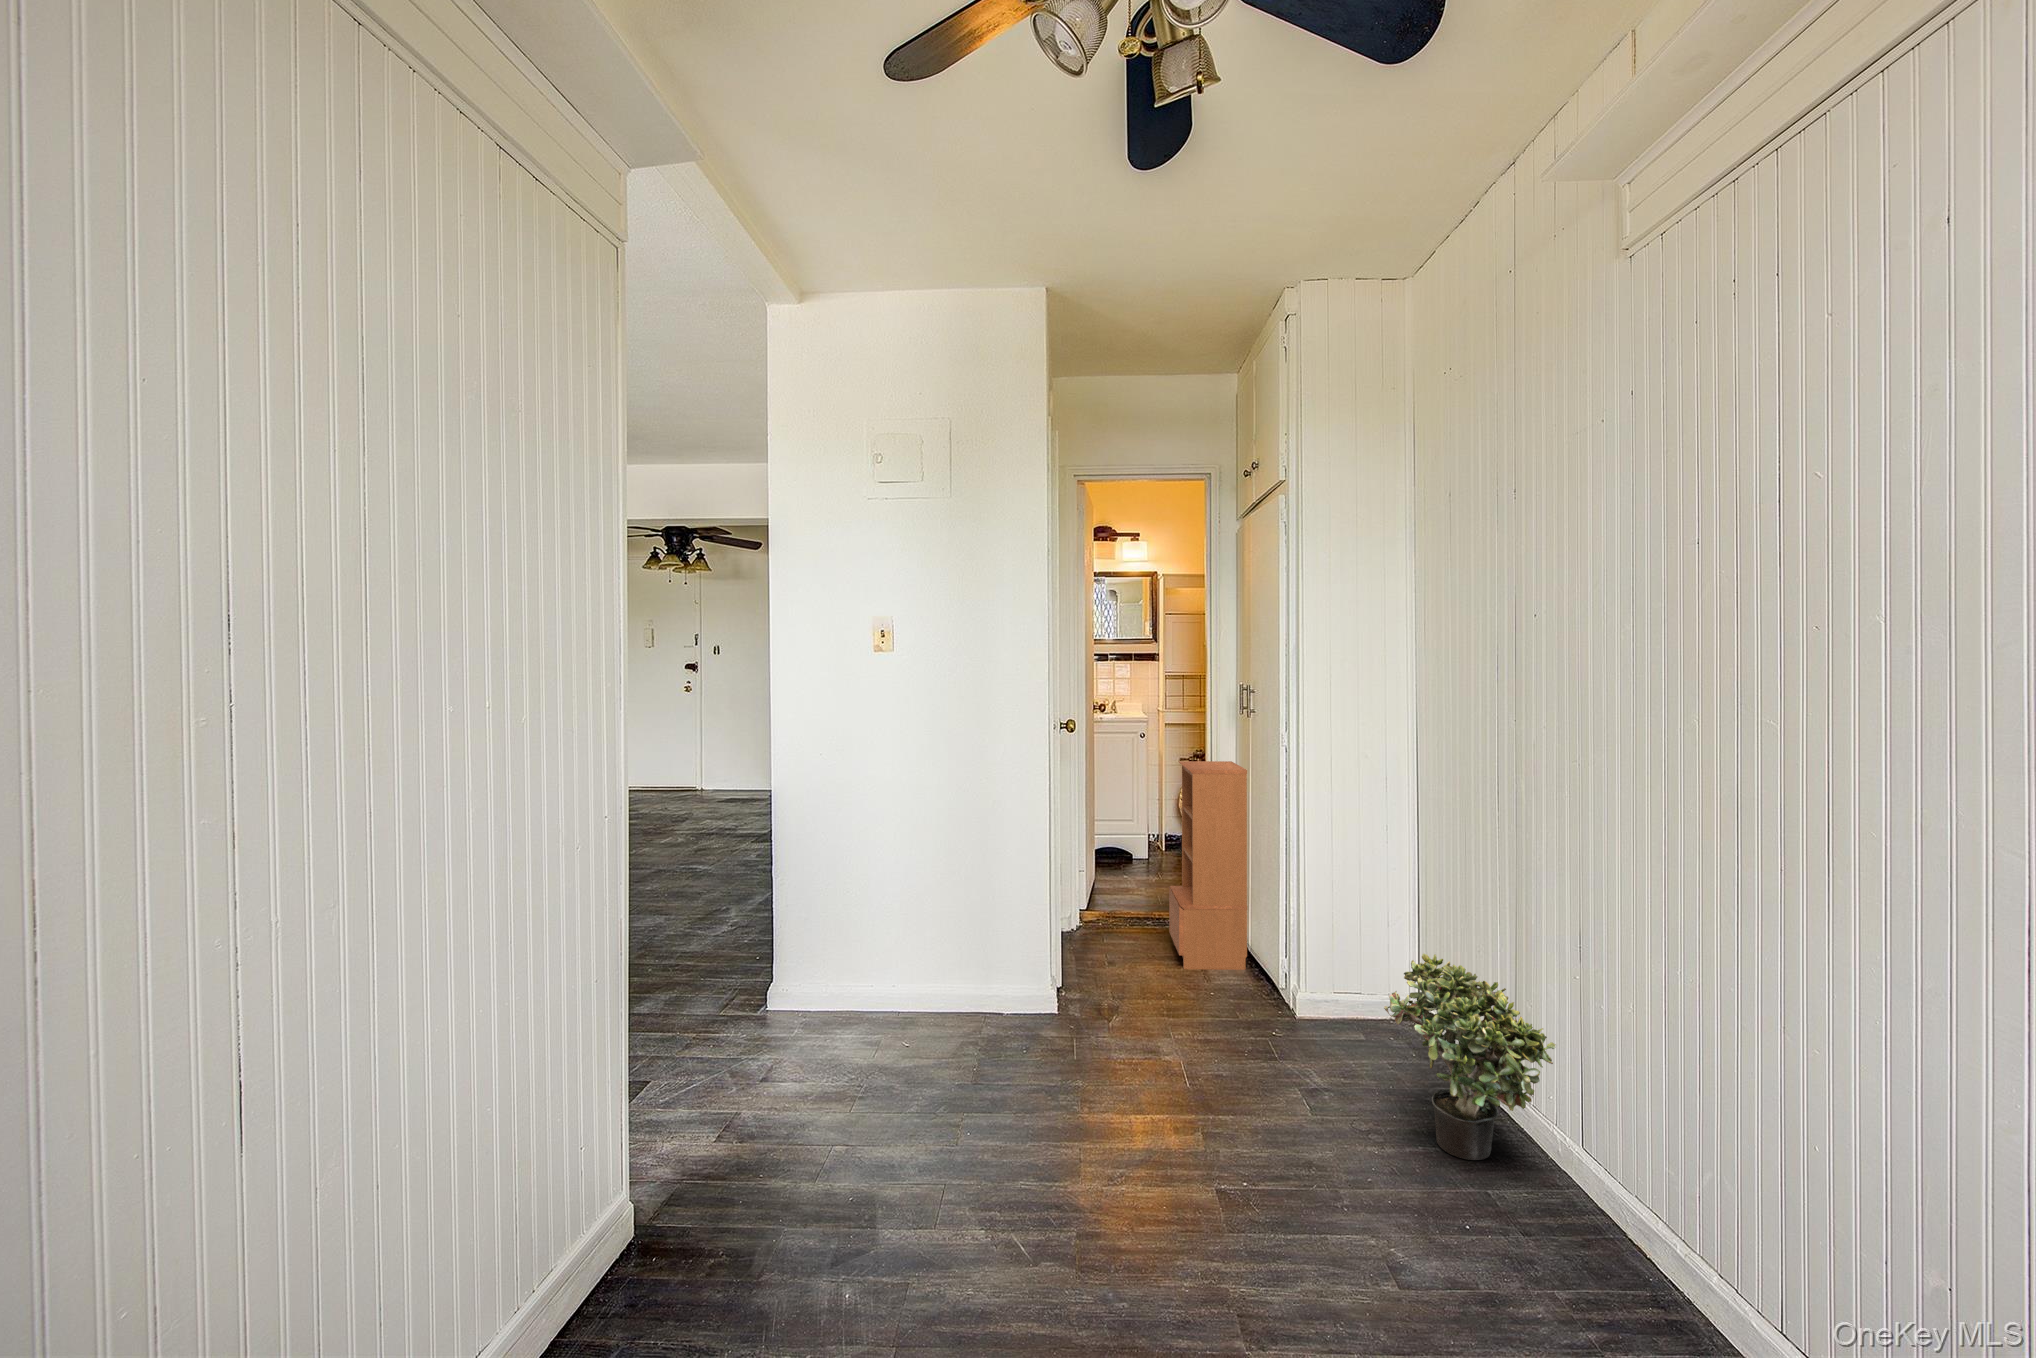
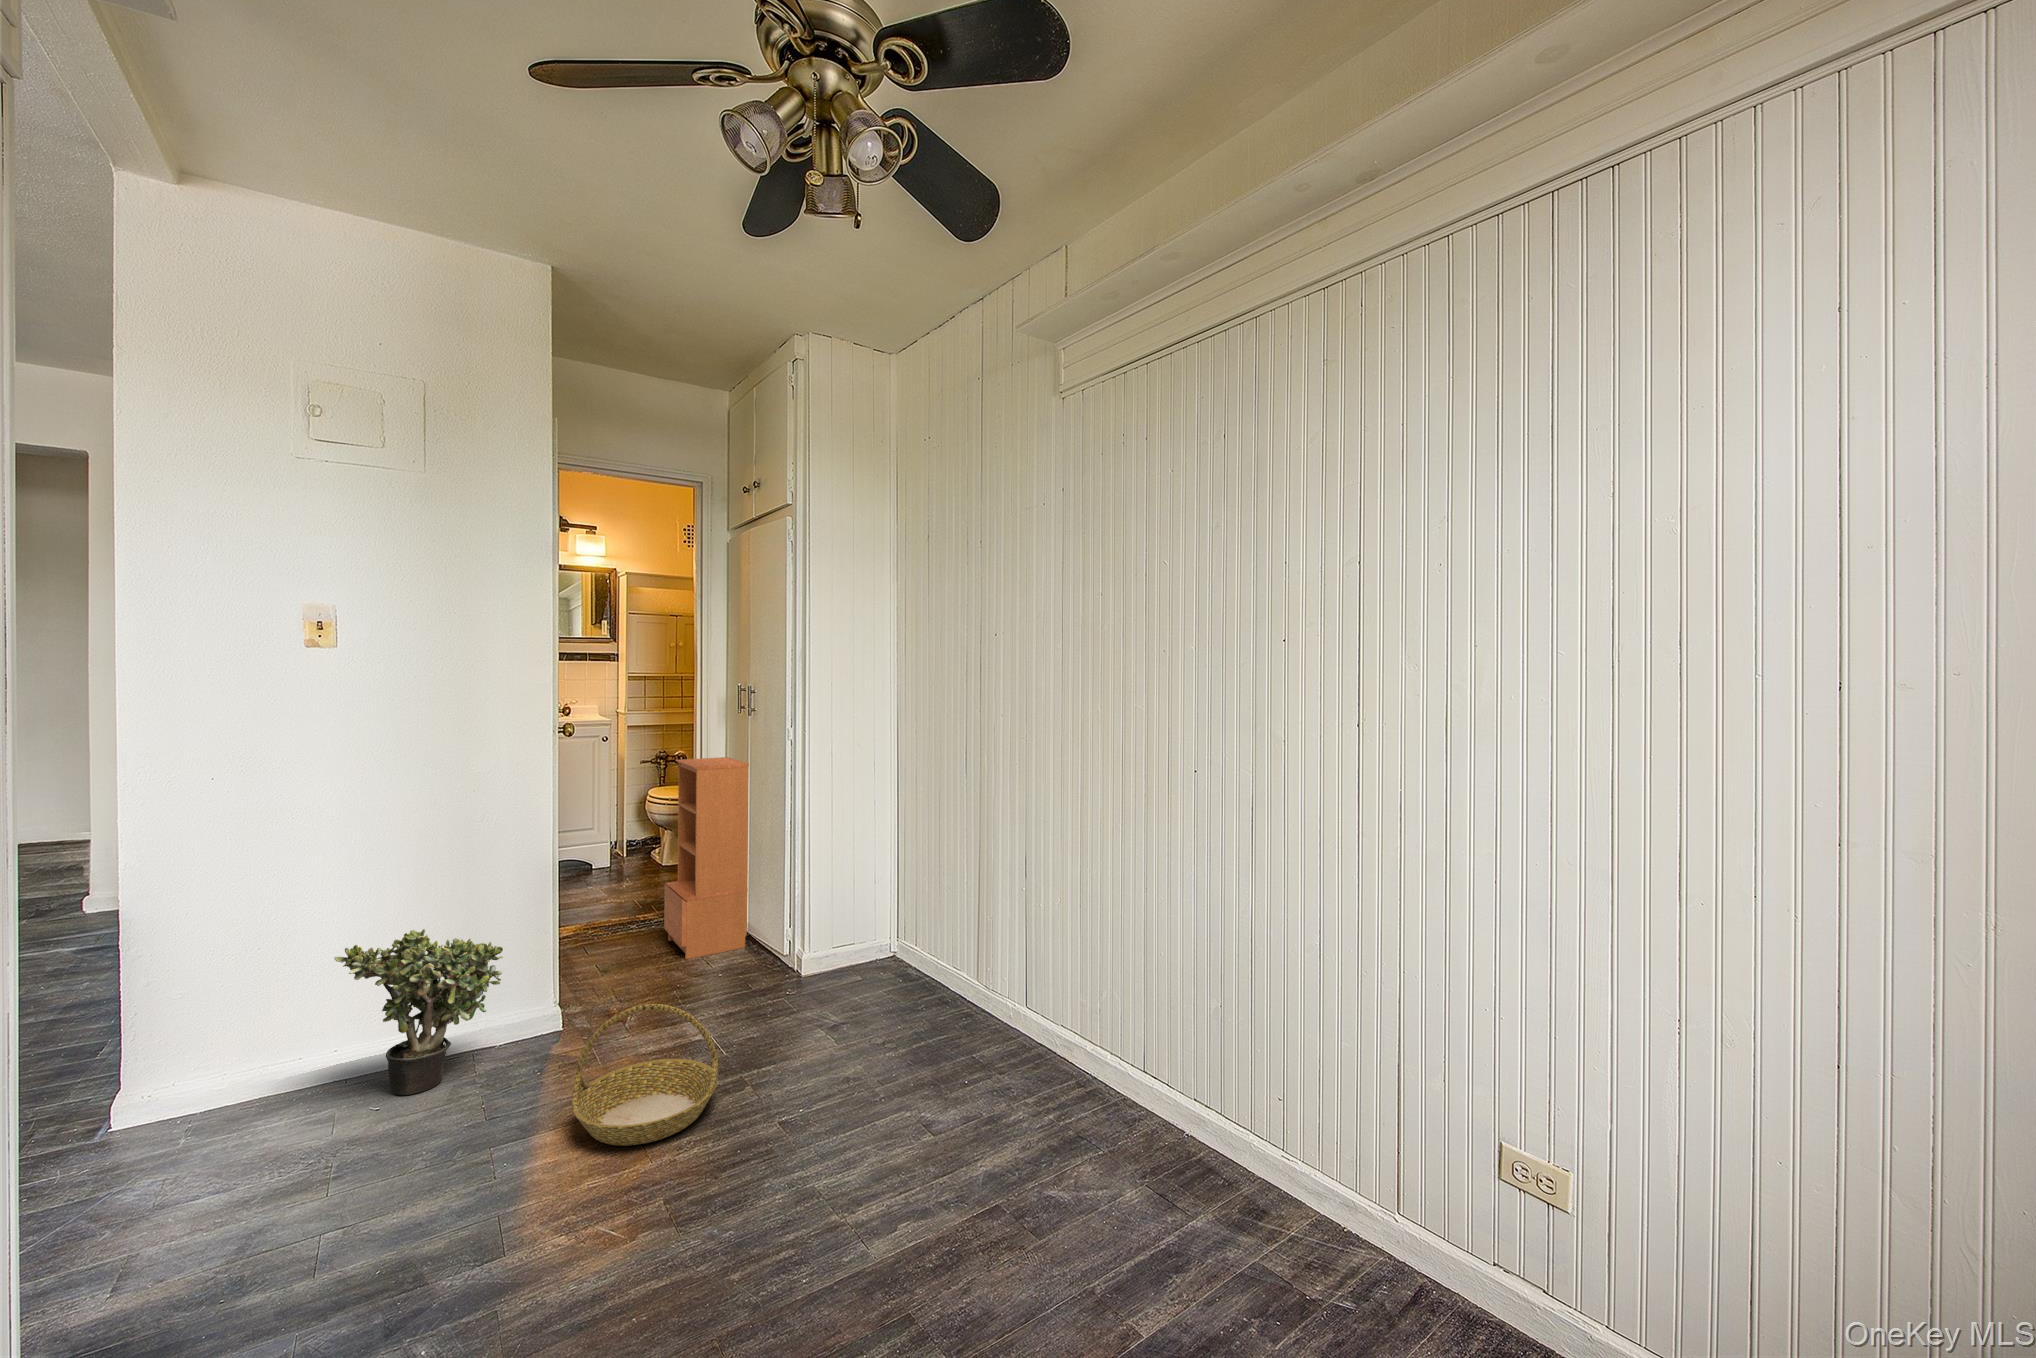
potted plant: present [1384,953,1556,1160] -> present [334,929,503,1095]
basket: none [1025,1015,1162,1160] -> present [572,1004,719,1146]

